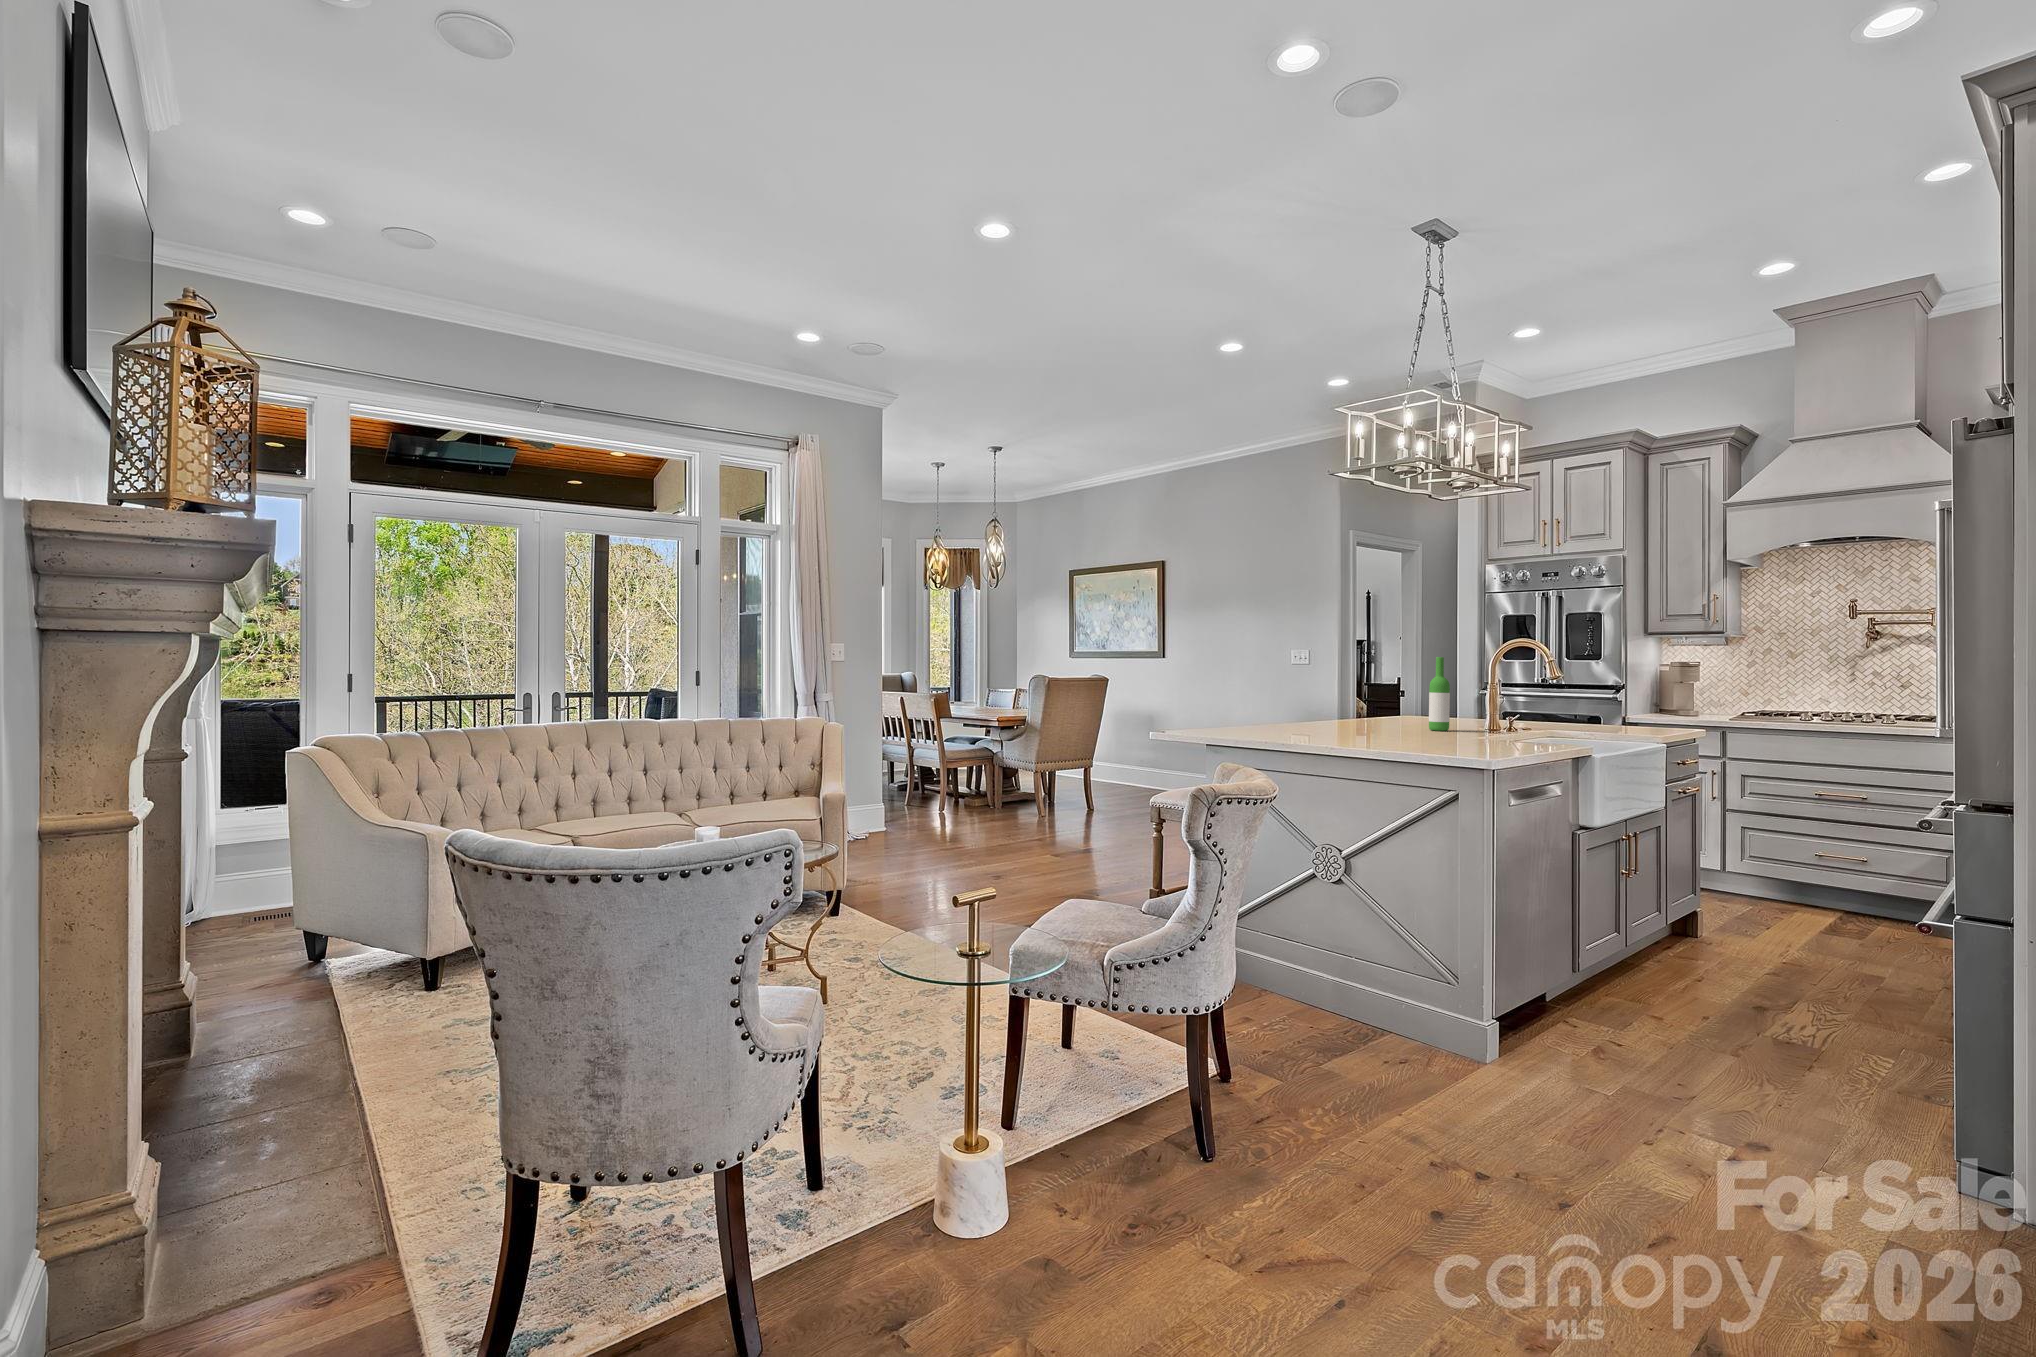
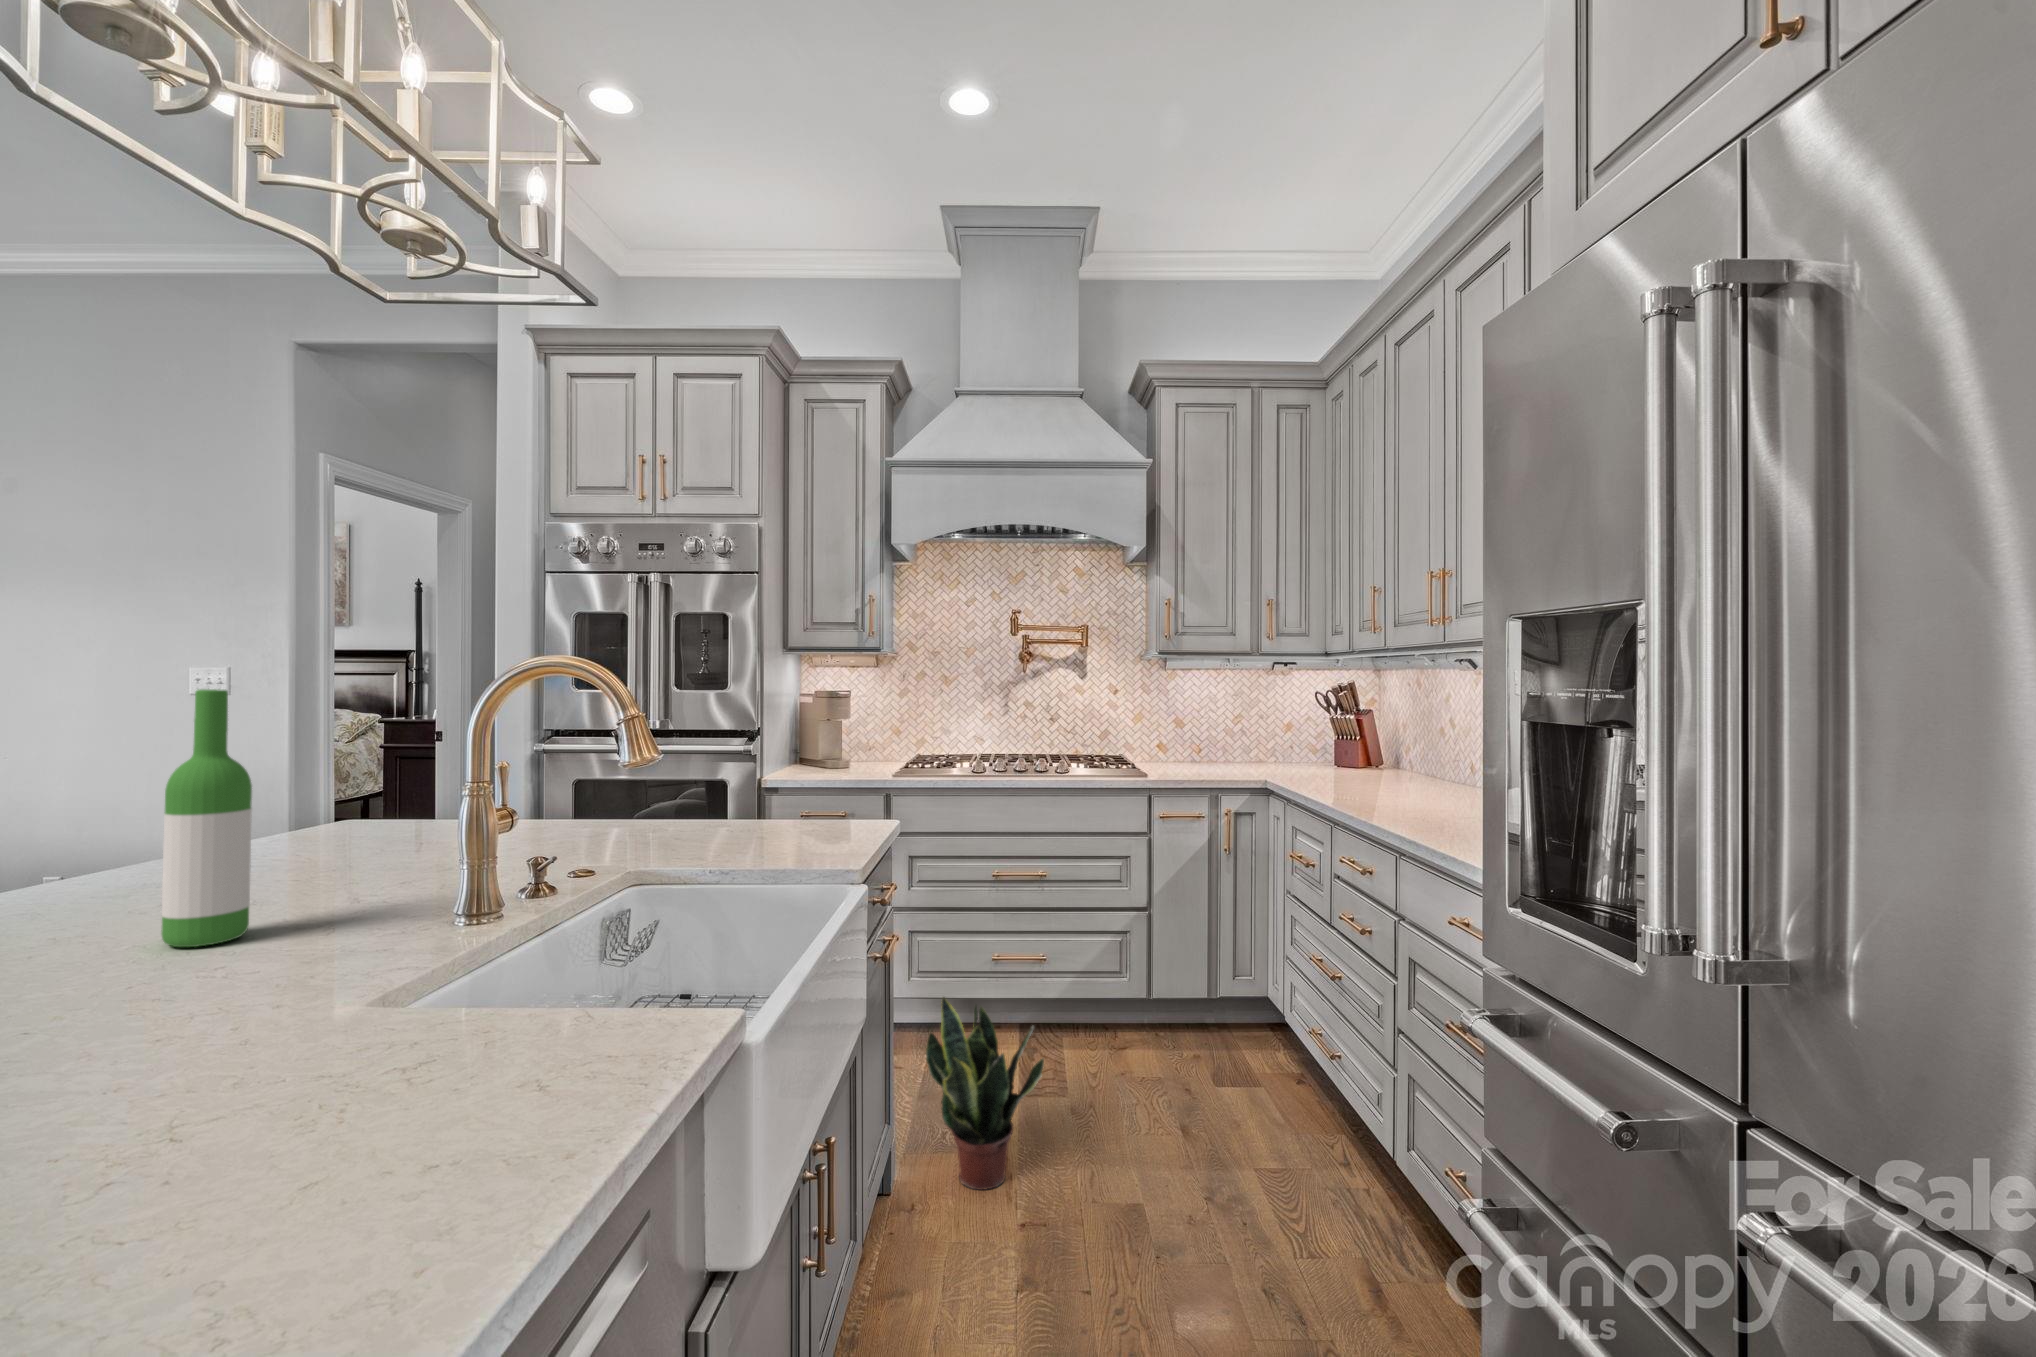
potted plant: none [1735,838,1822,952] -> present [926,997,1044,1190]

